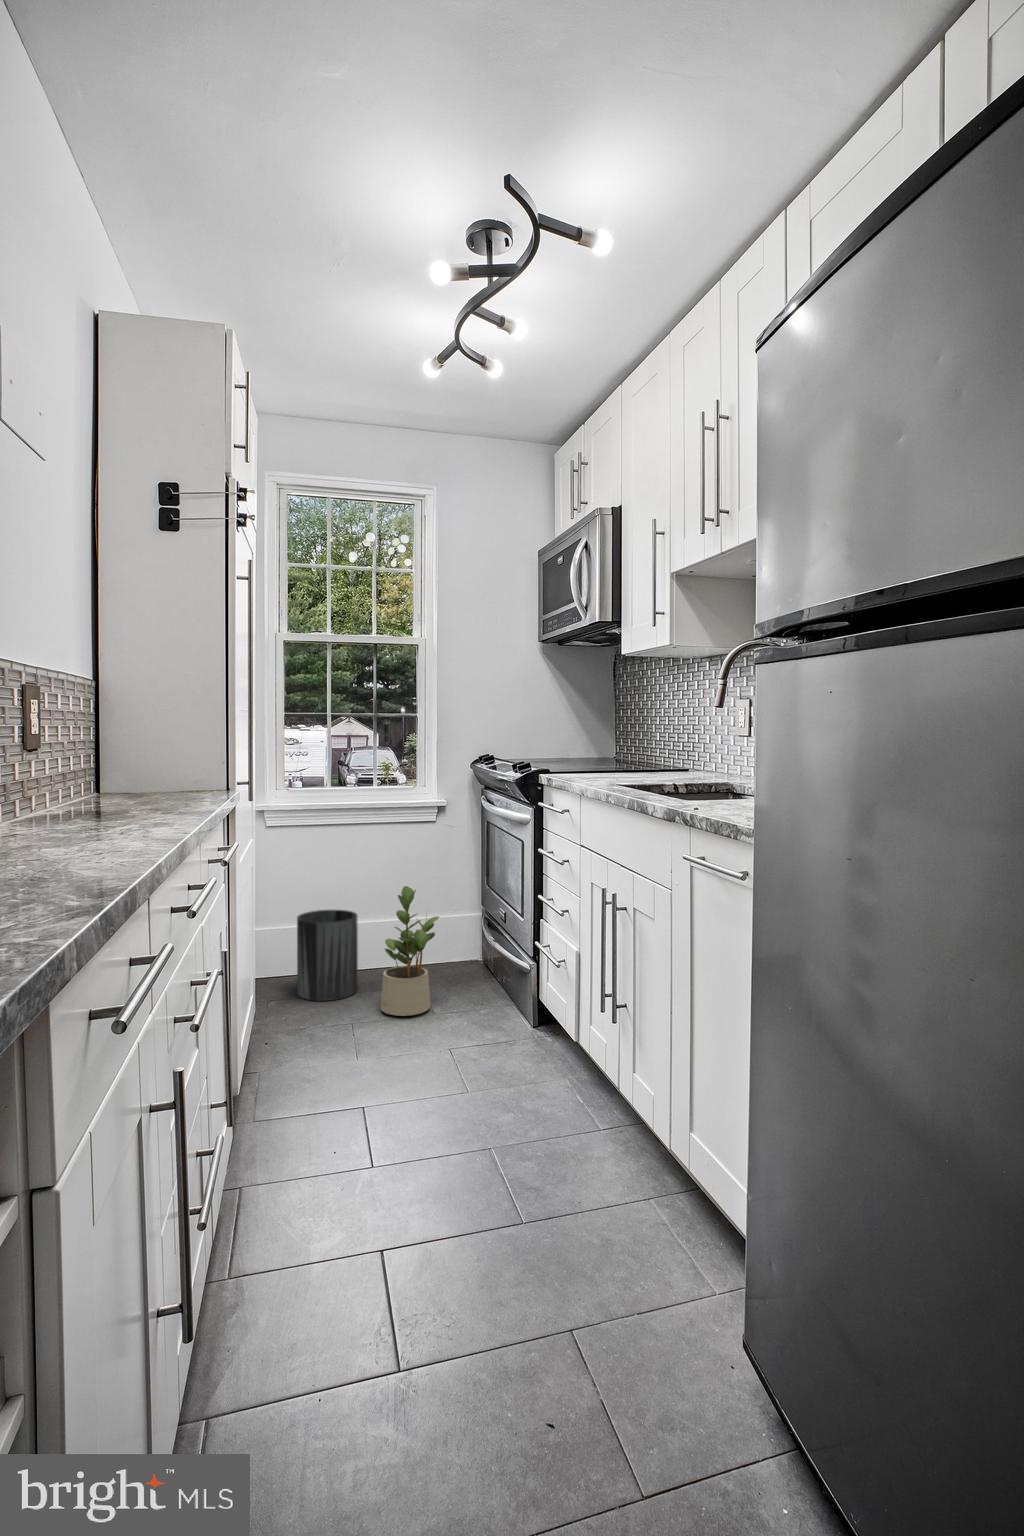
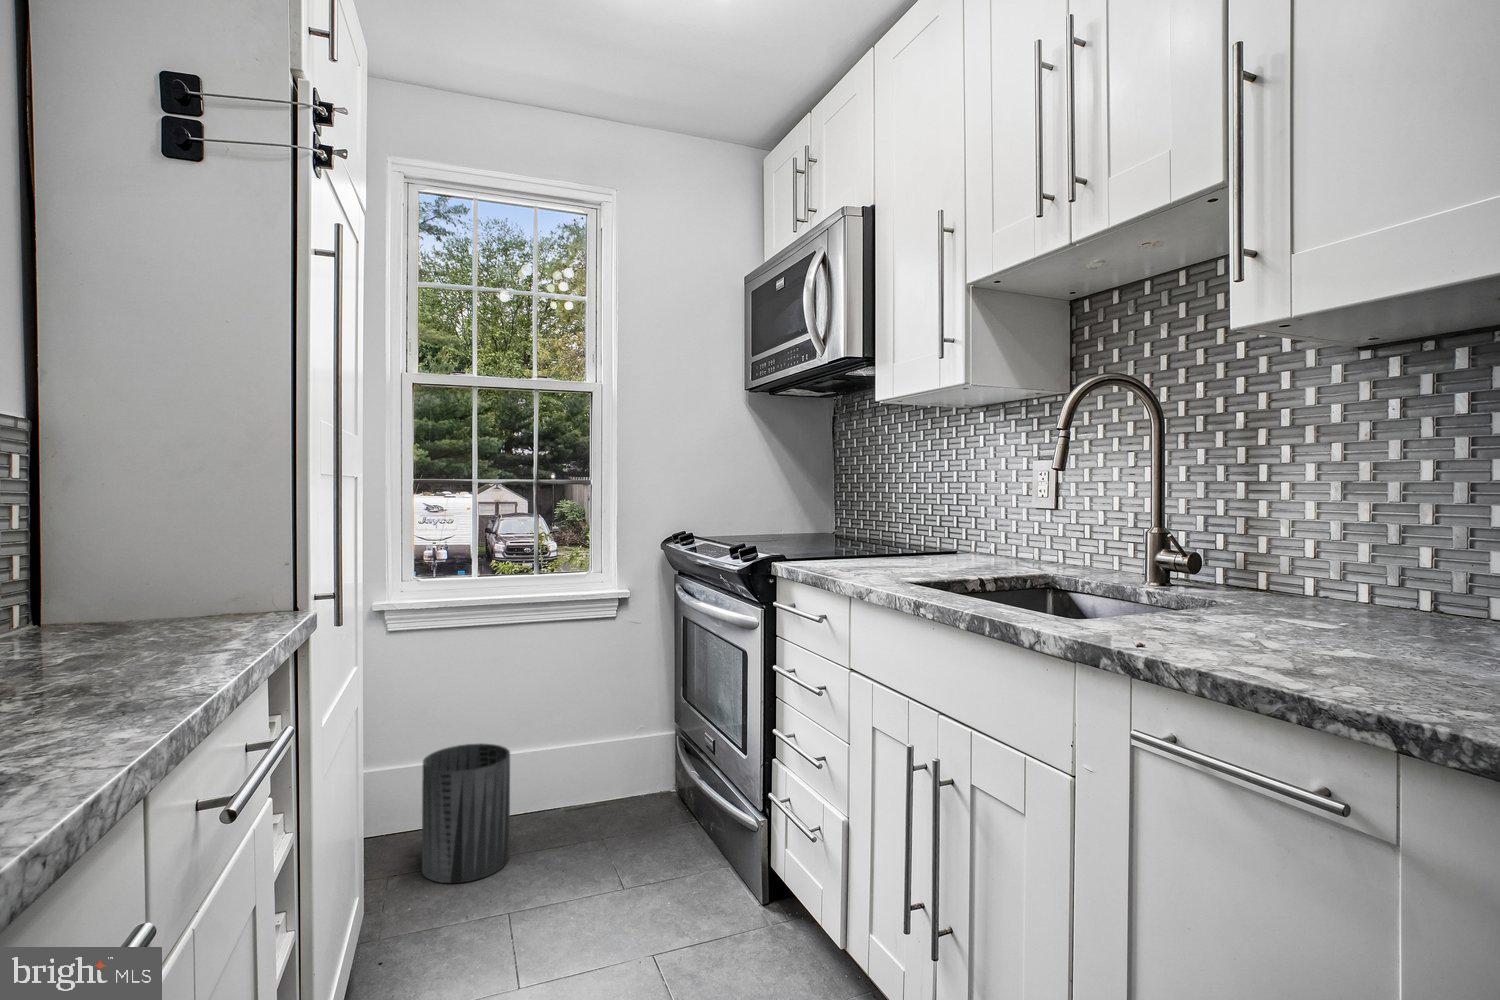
potted plant: present [381,886,439,1016] -> none [544,718,627,908]

